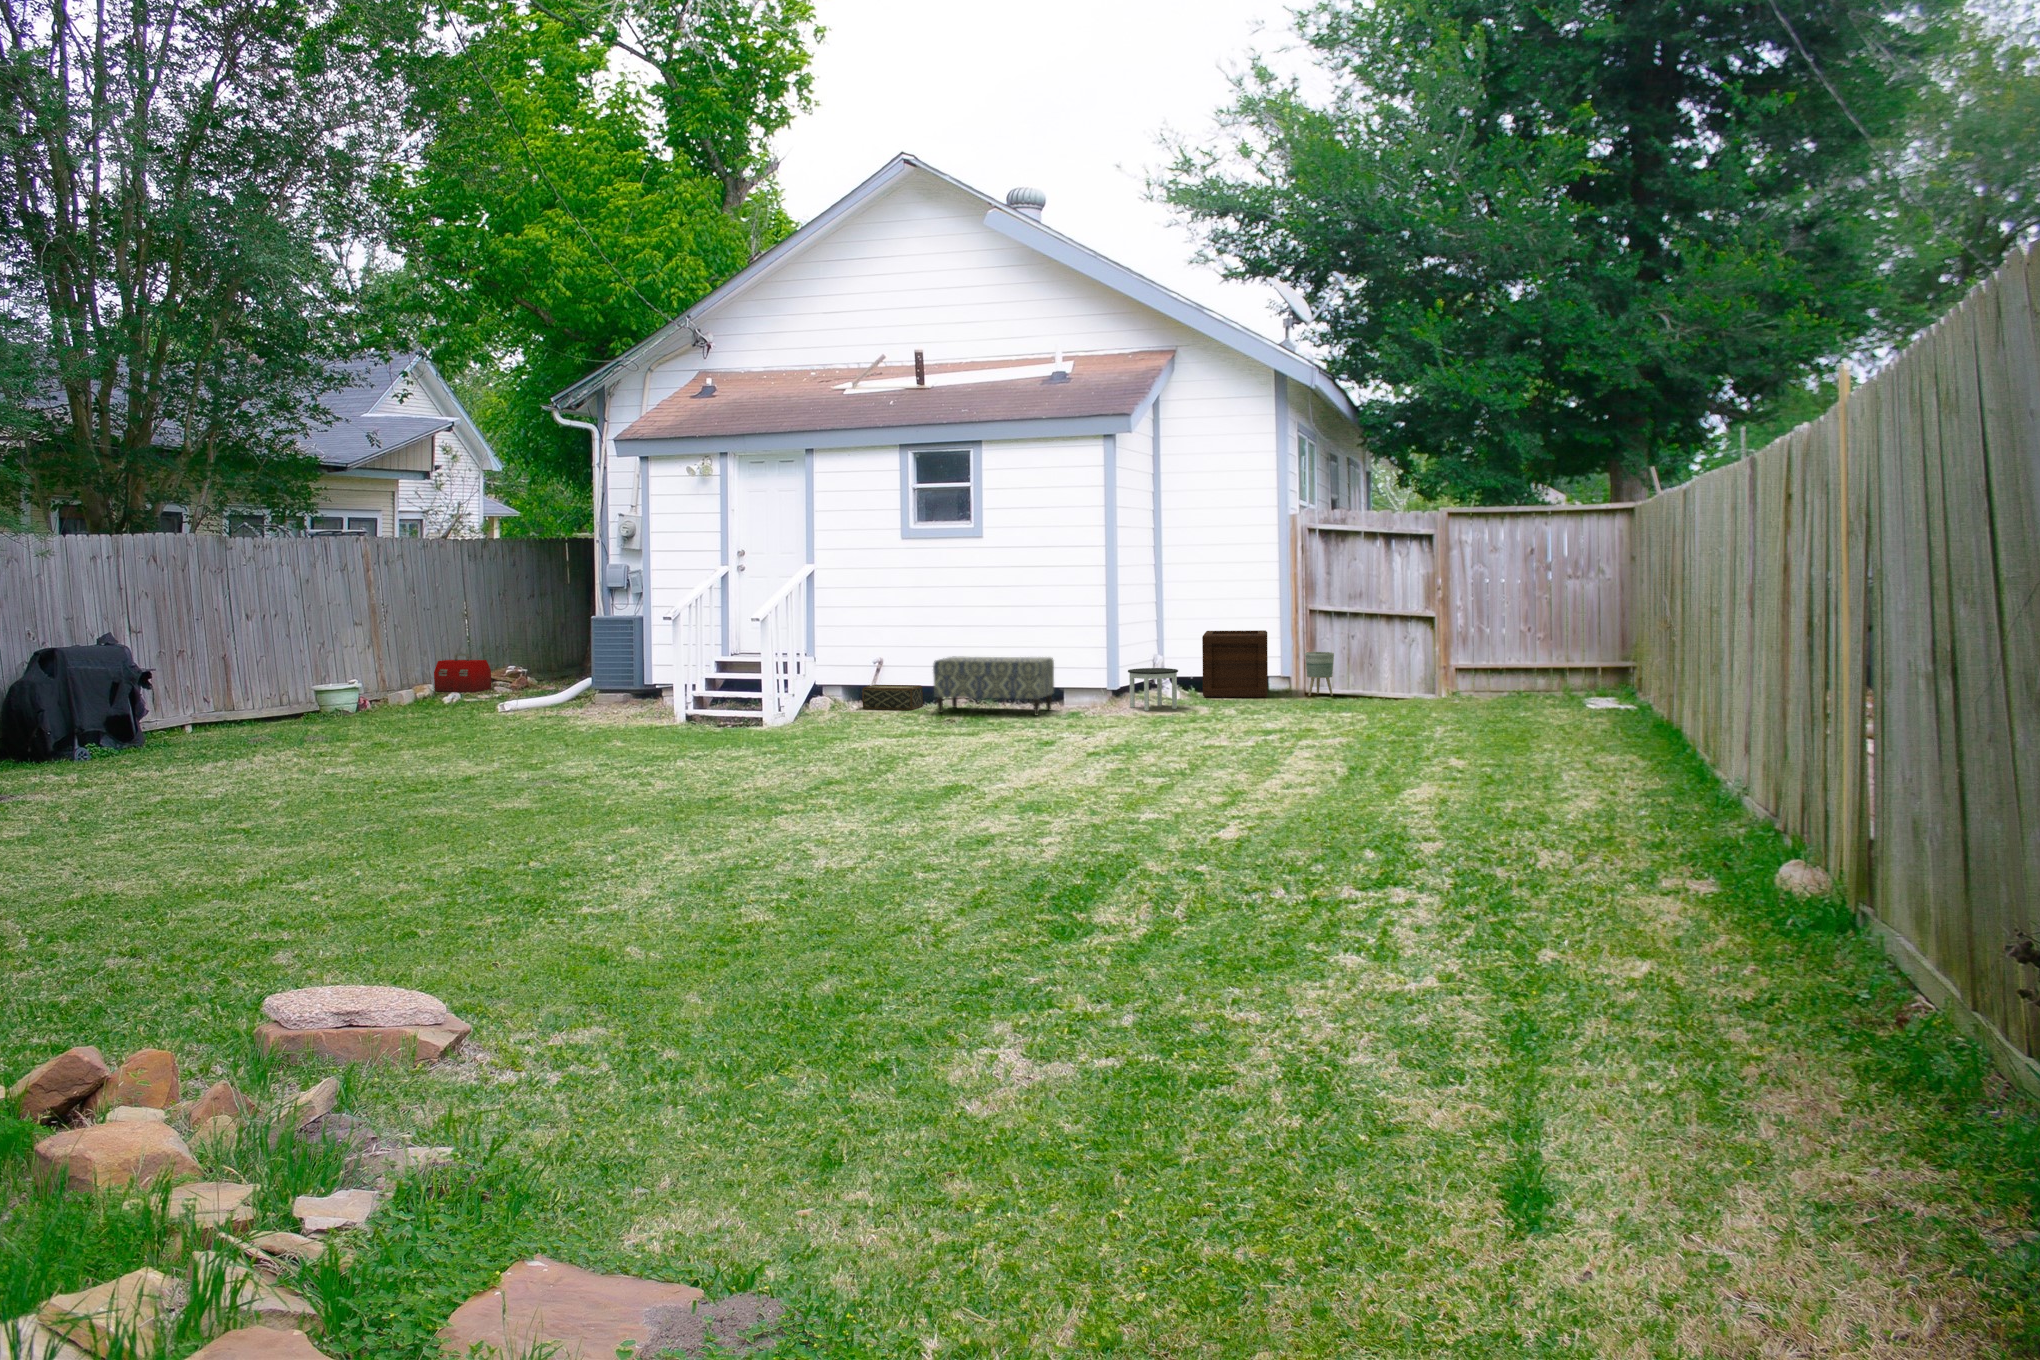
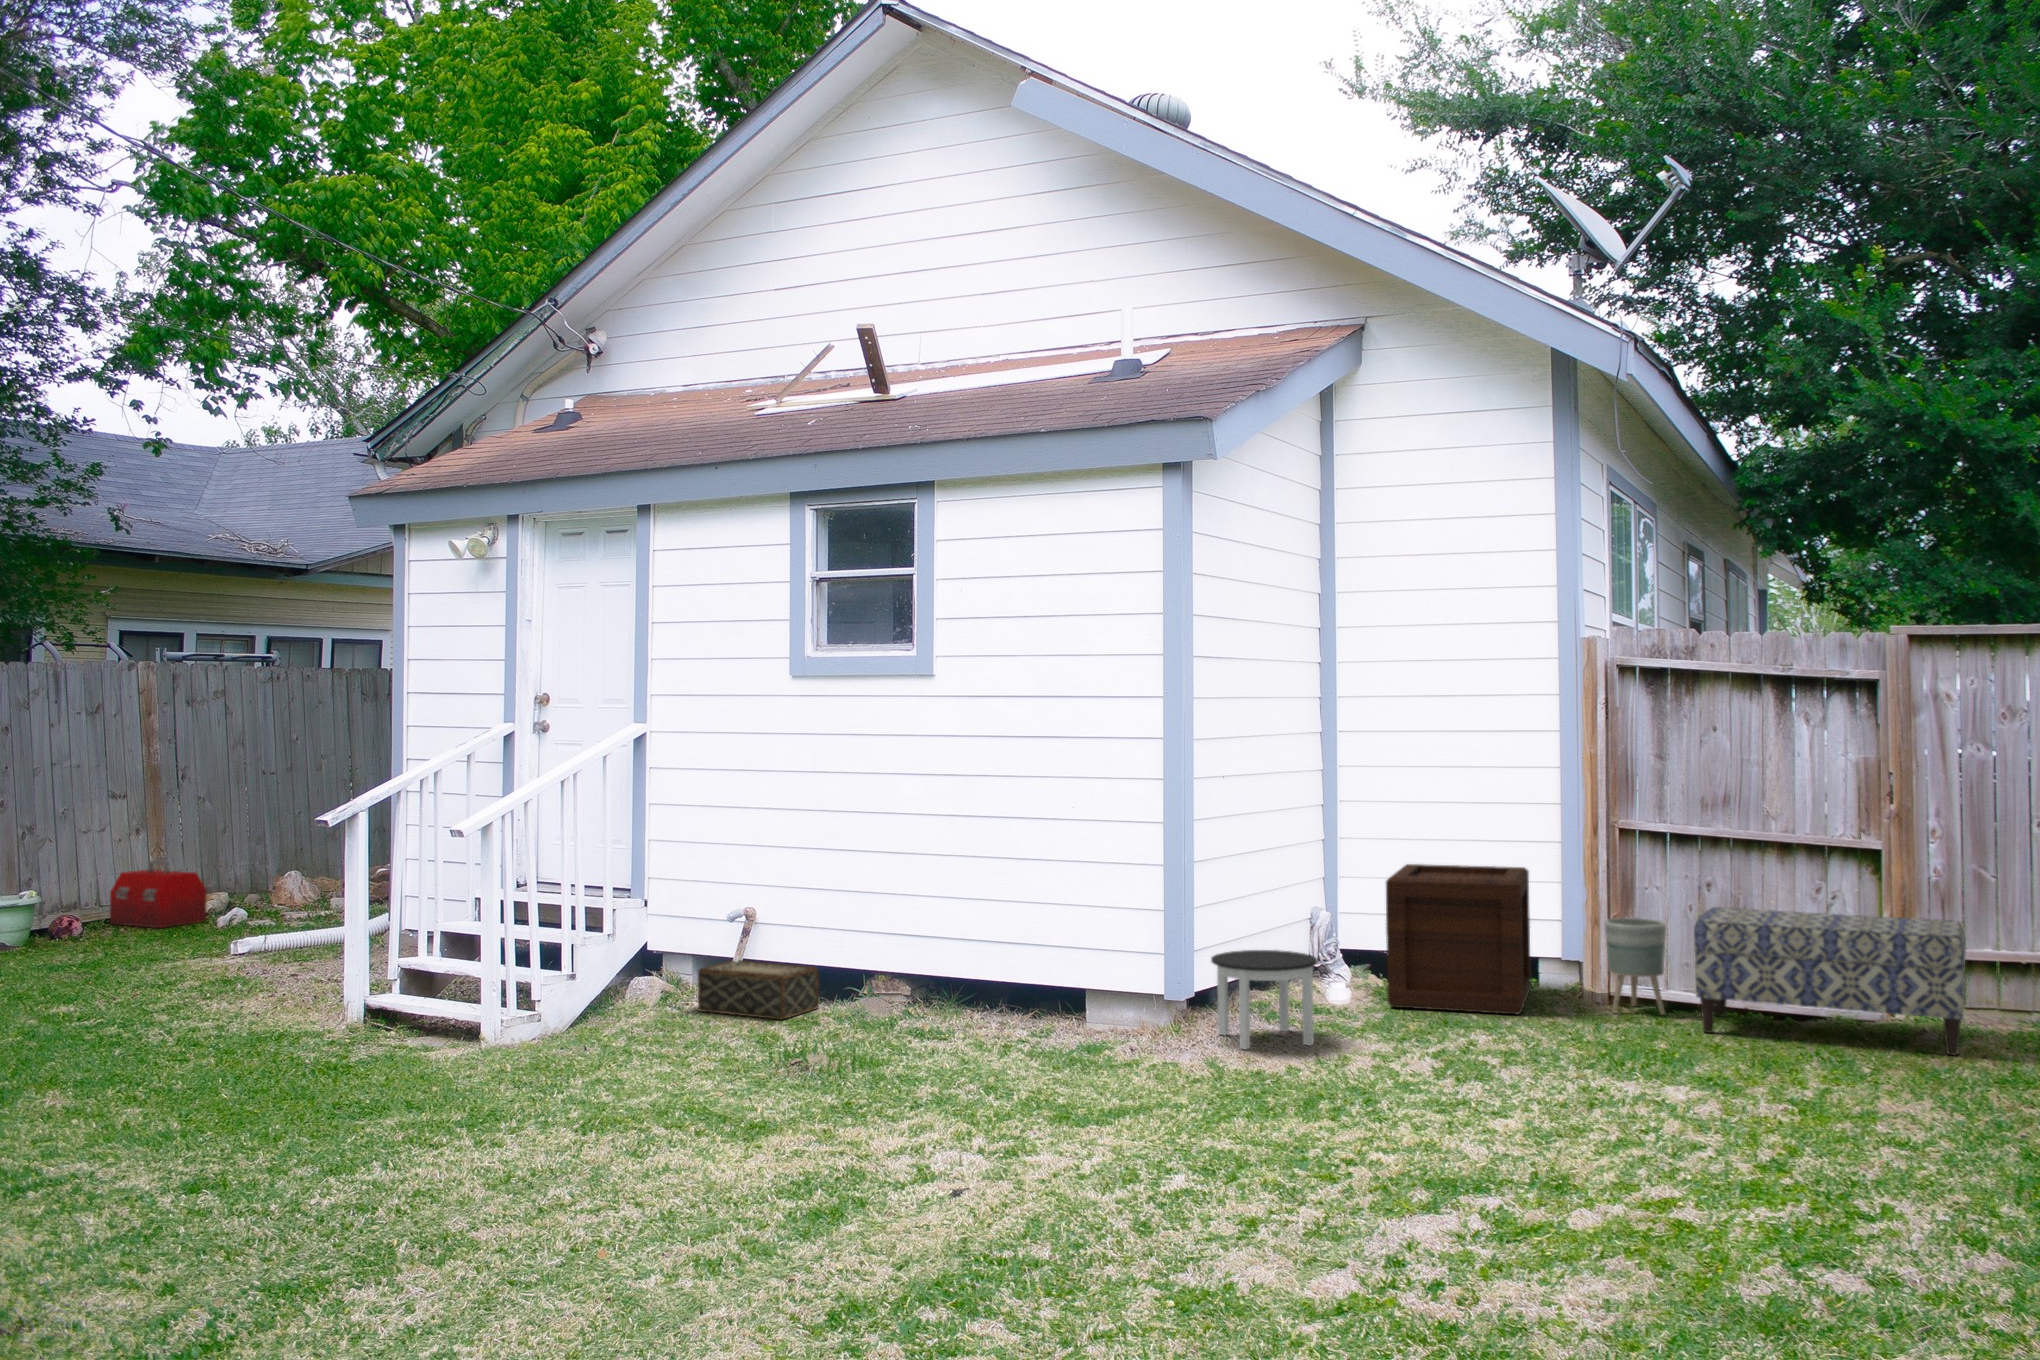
bench: present [933,657,1054,715] -> present [1694,907,1966,1055]

